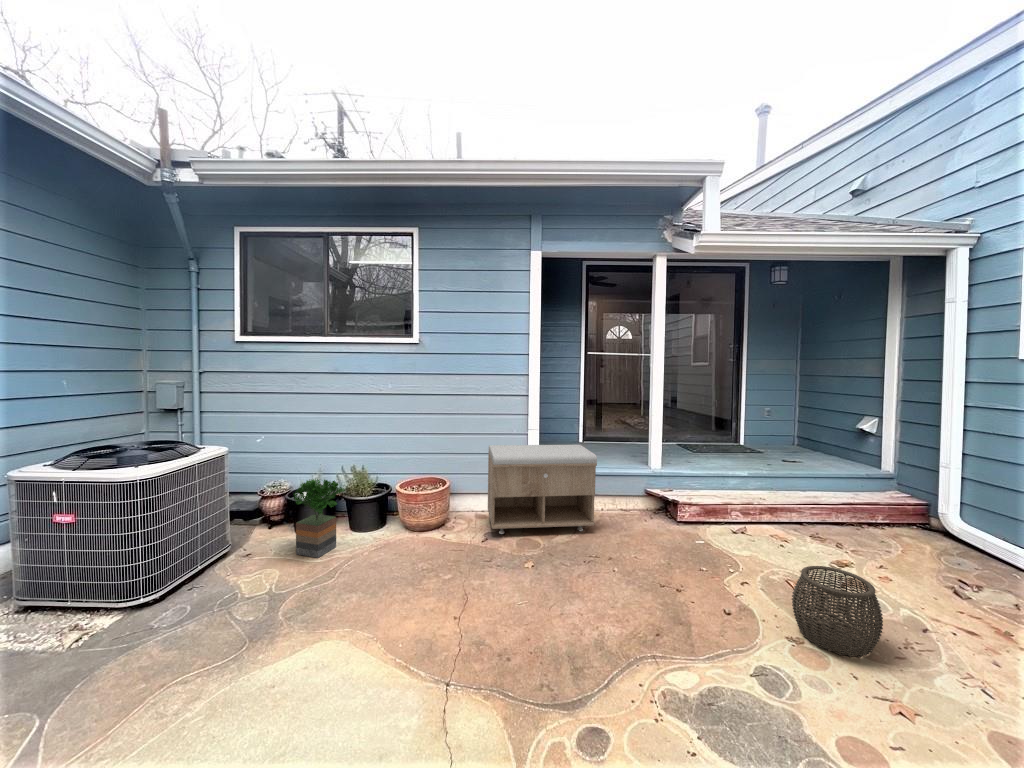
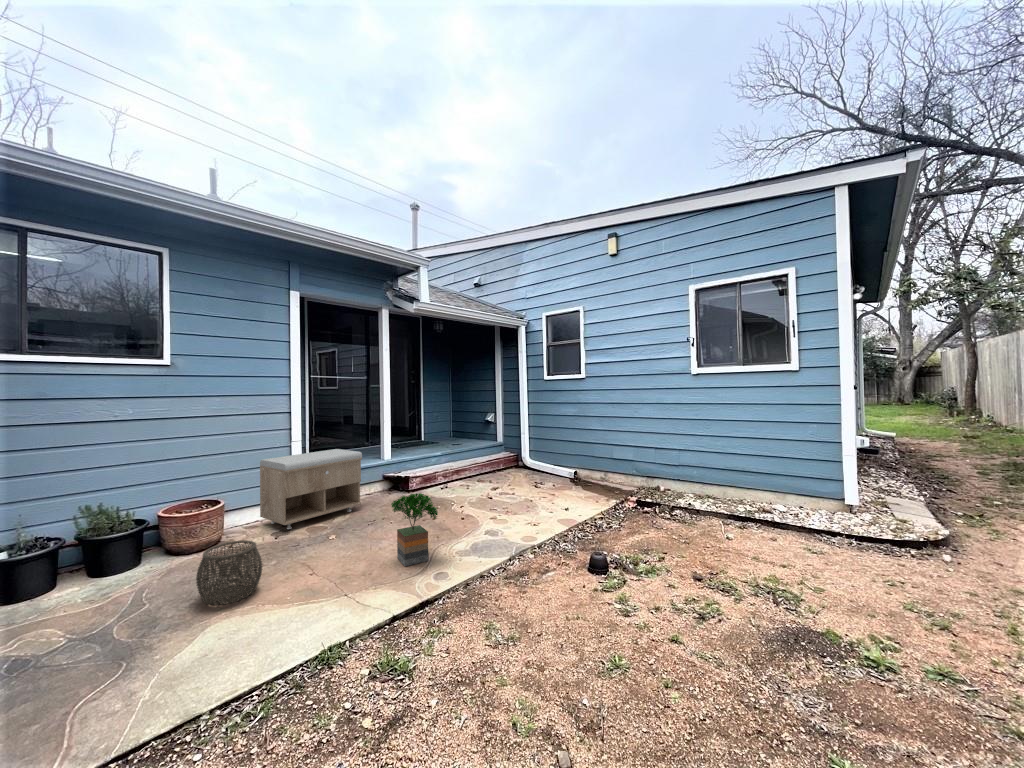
potted tree: present [294,479,344,558] -> present [391,493,438,566]
woven basket: present [792,566,883,657] -> present [196,540,262,605]

